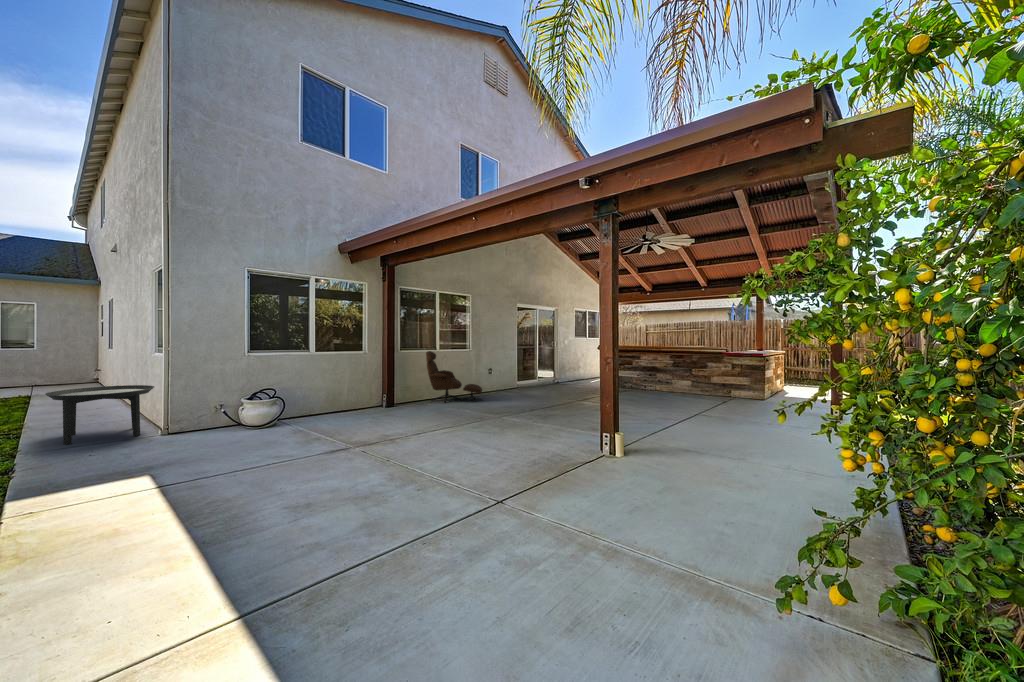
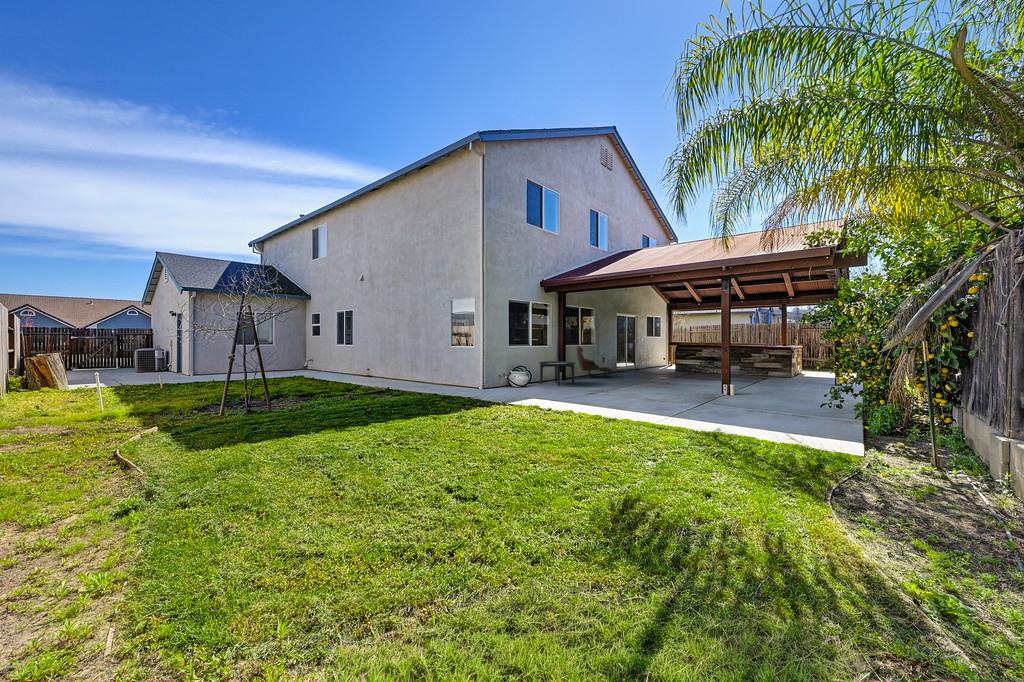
round table: present [45,385,154,445] -> present [539,361,575,386]

